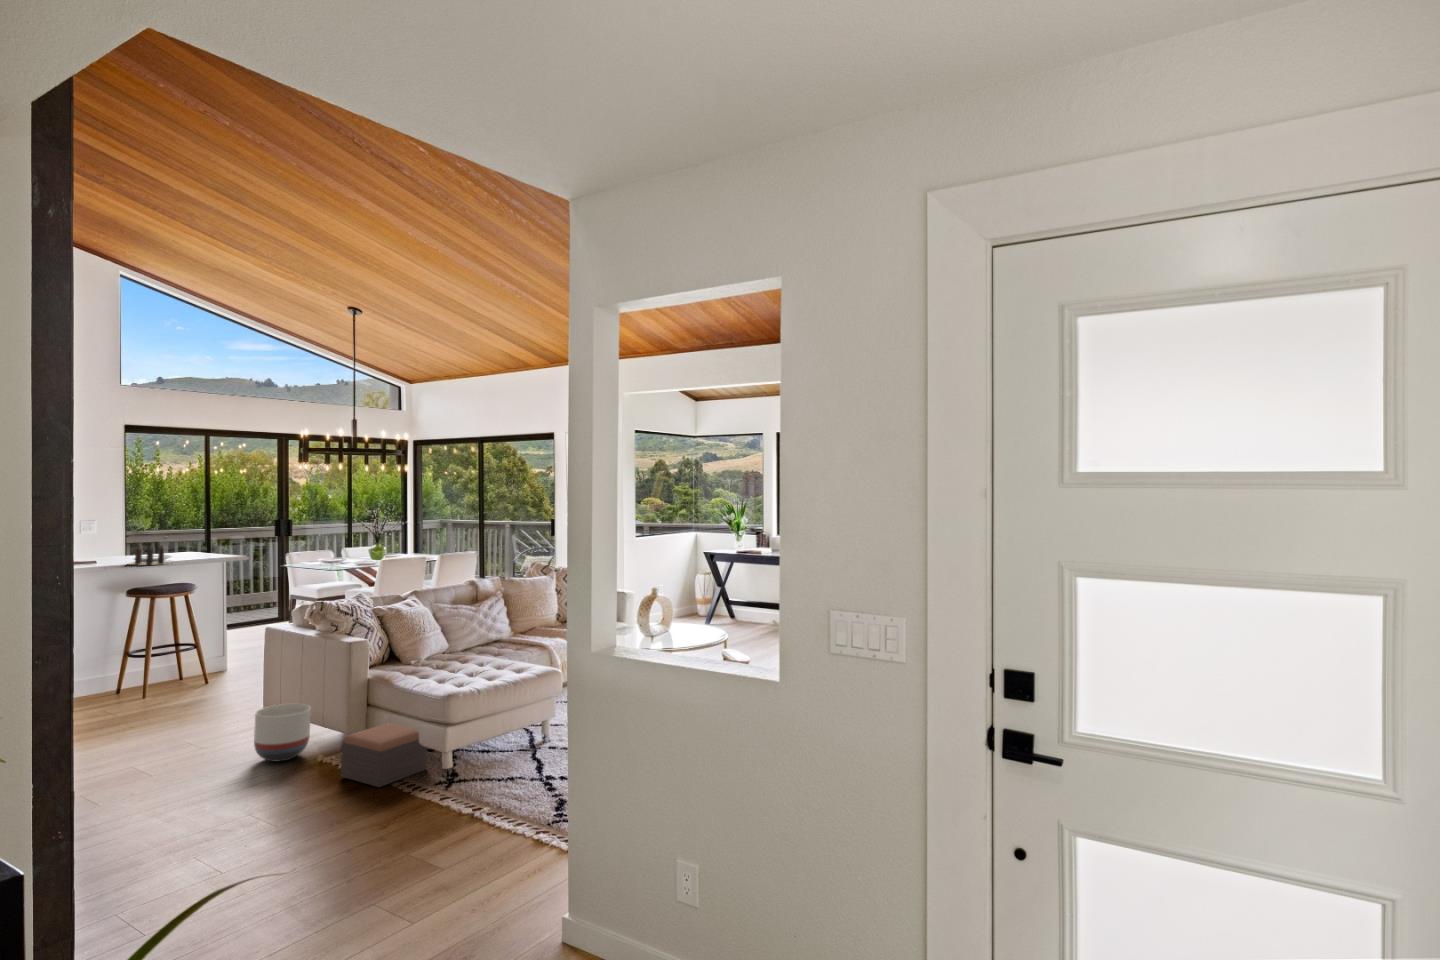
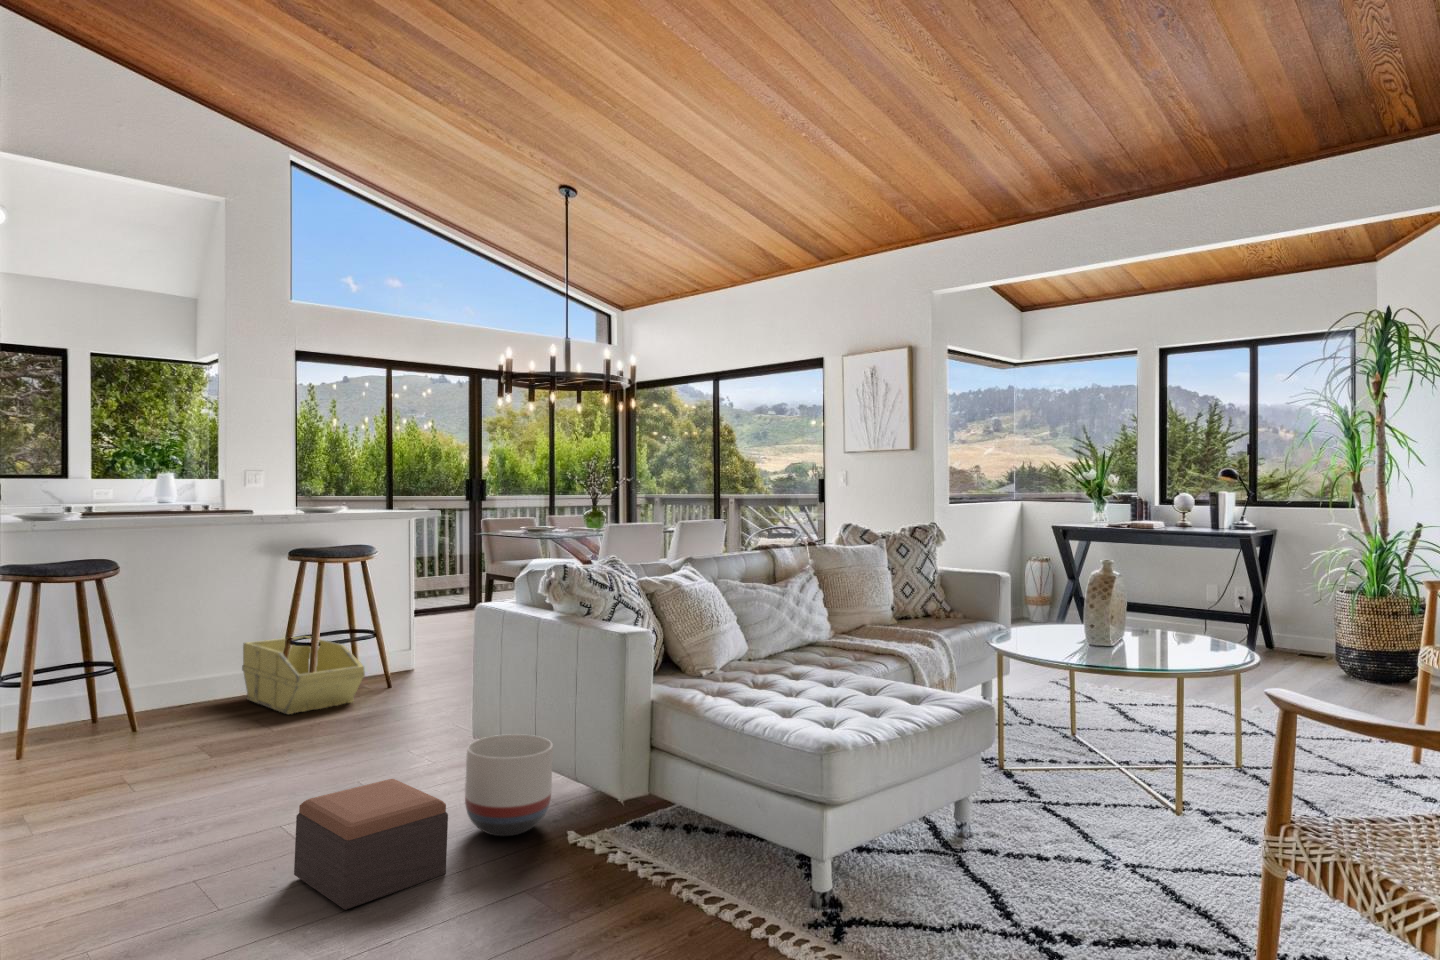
candle: present [126,545,172,565] -> none [287,489,358,518]
storage bin: none [88,650,188,705] -> present [242,636,365,714]
footstool: present [341,723,427,787] -> present [294,779,448,910]

